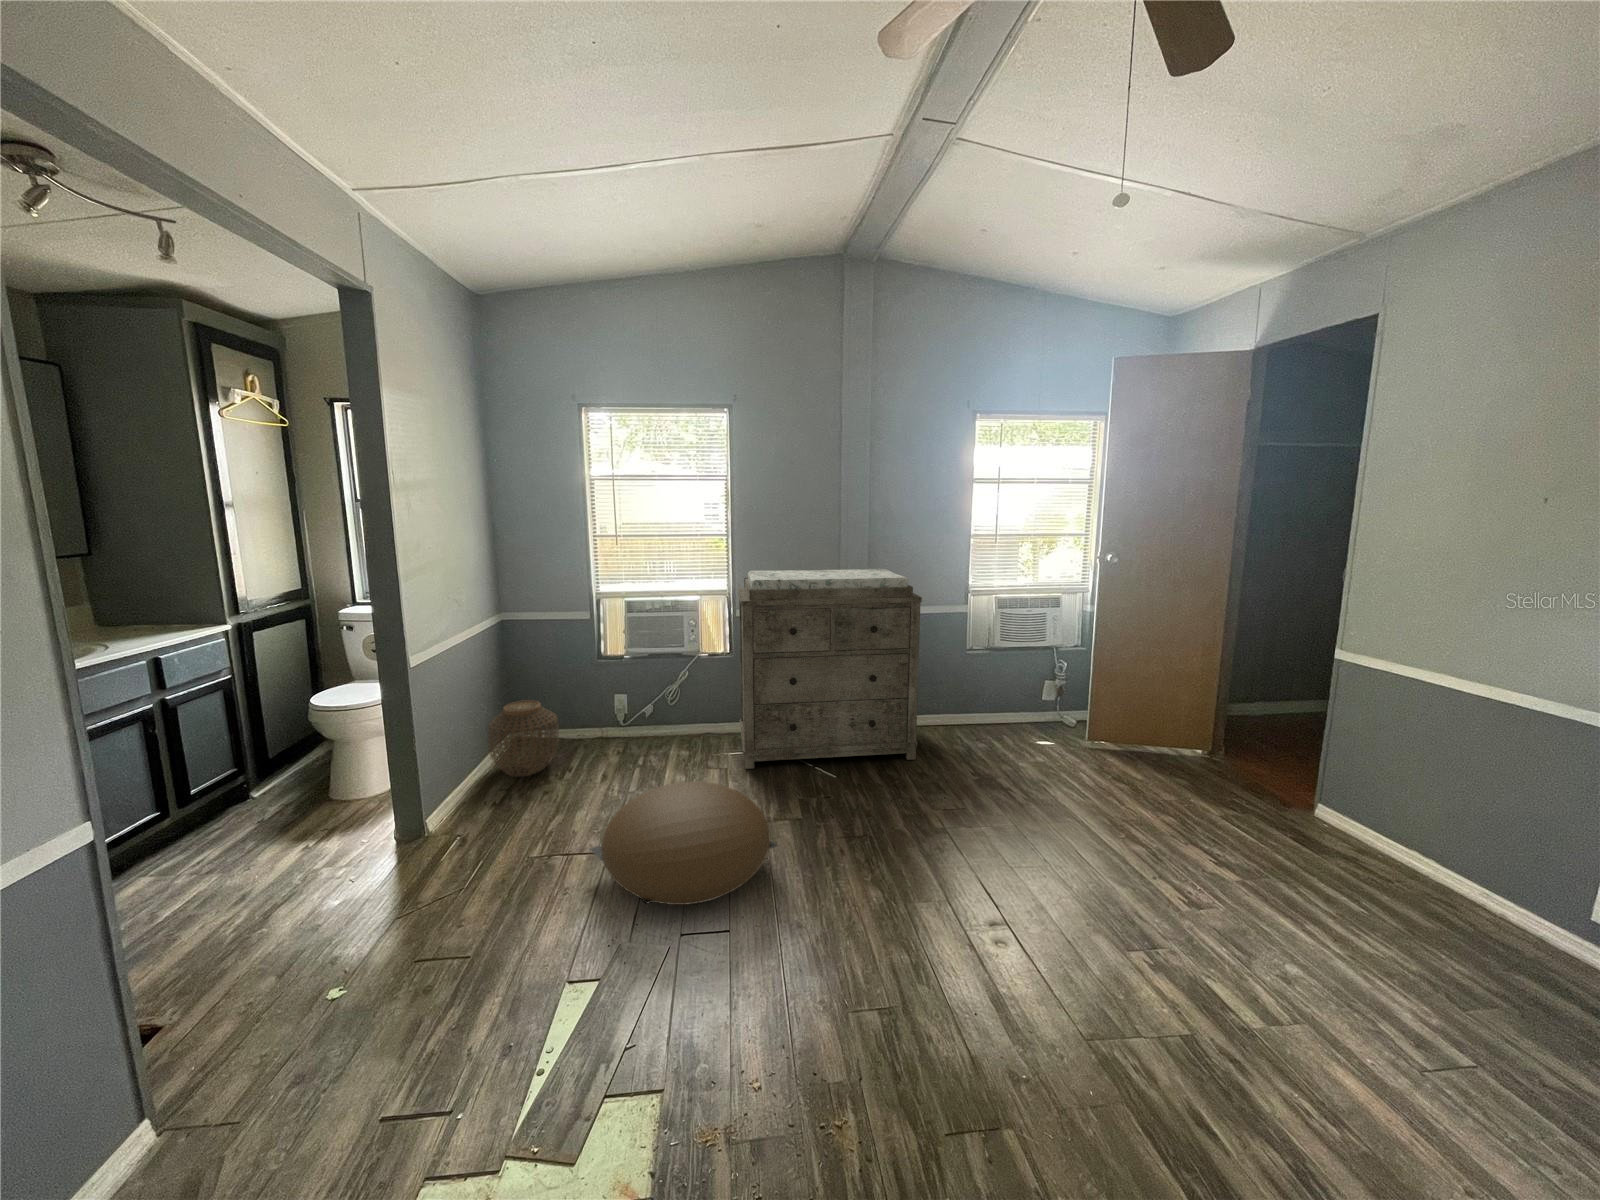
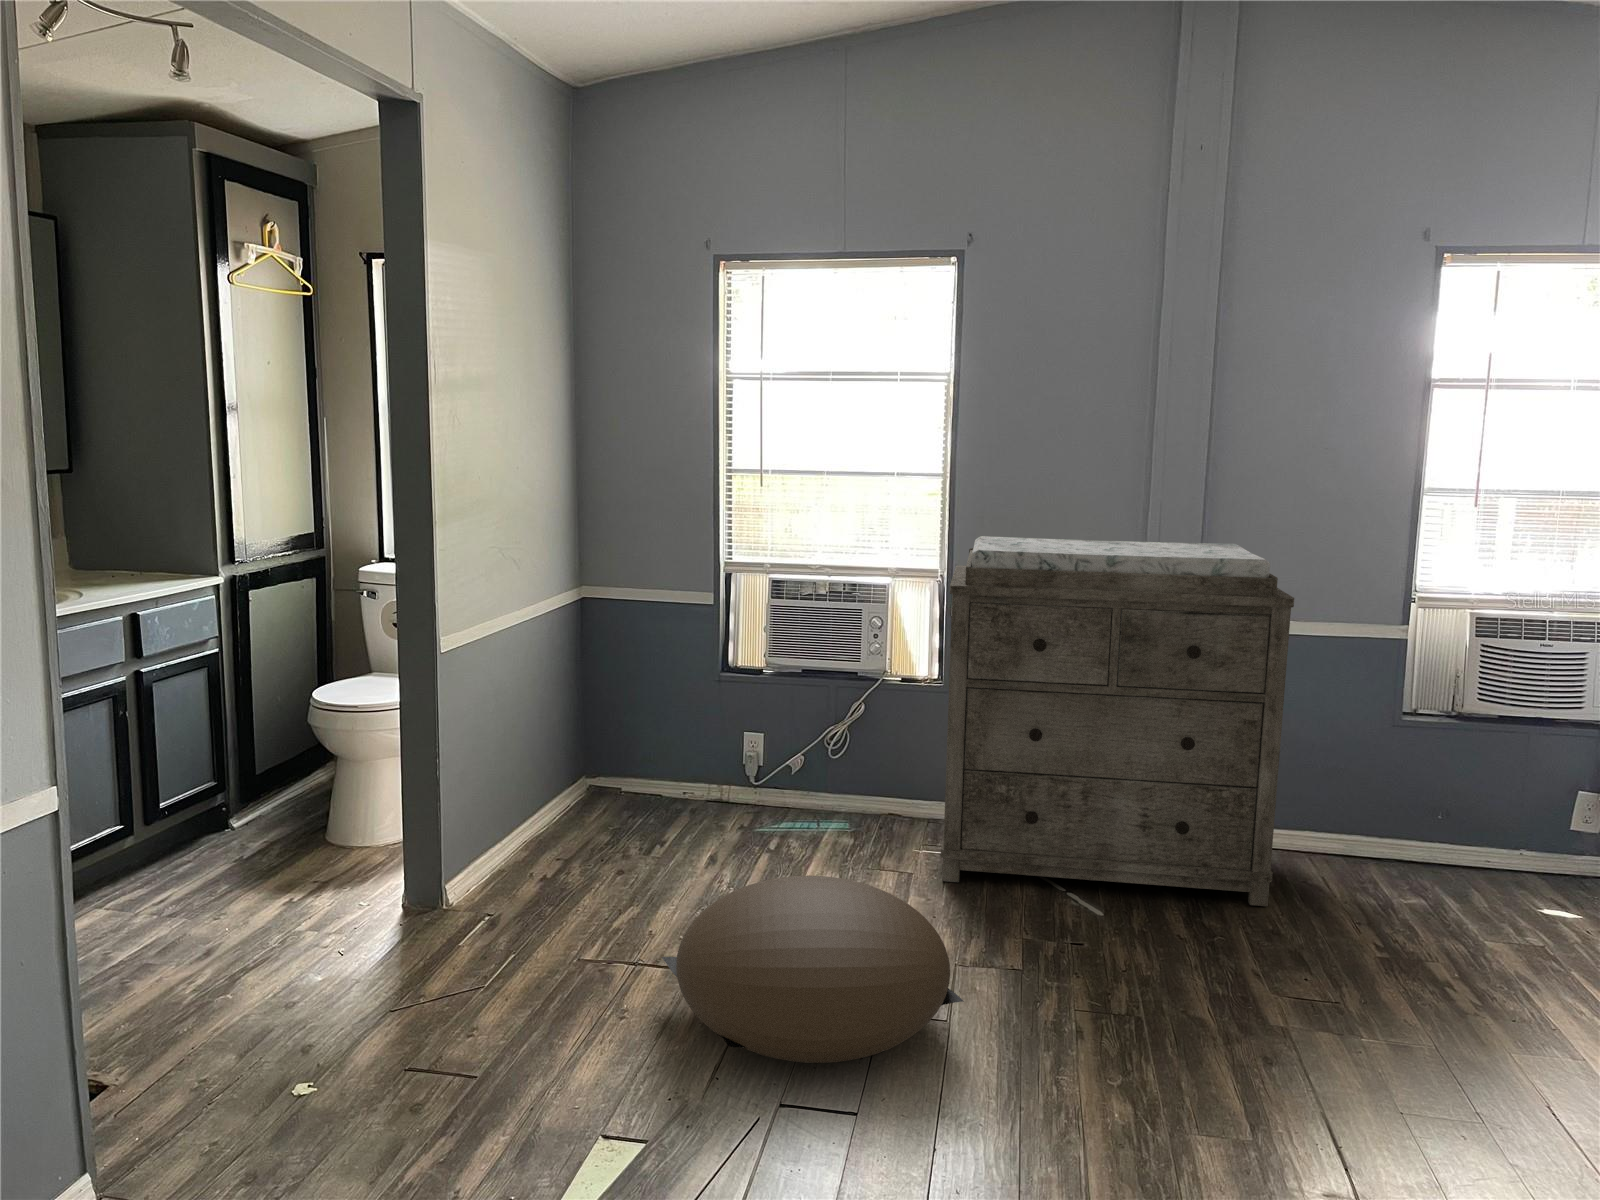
woven basket: present [487,700,559,776] -> none [542,727,647,846]

